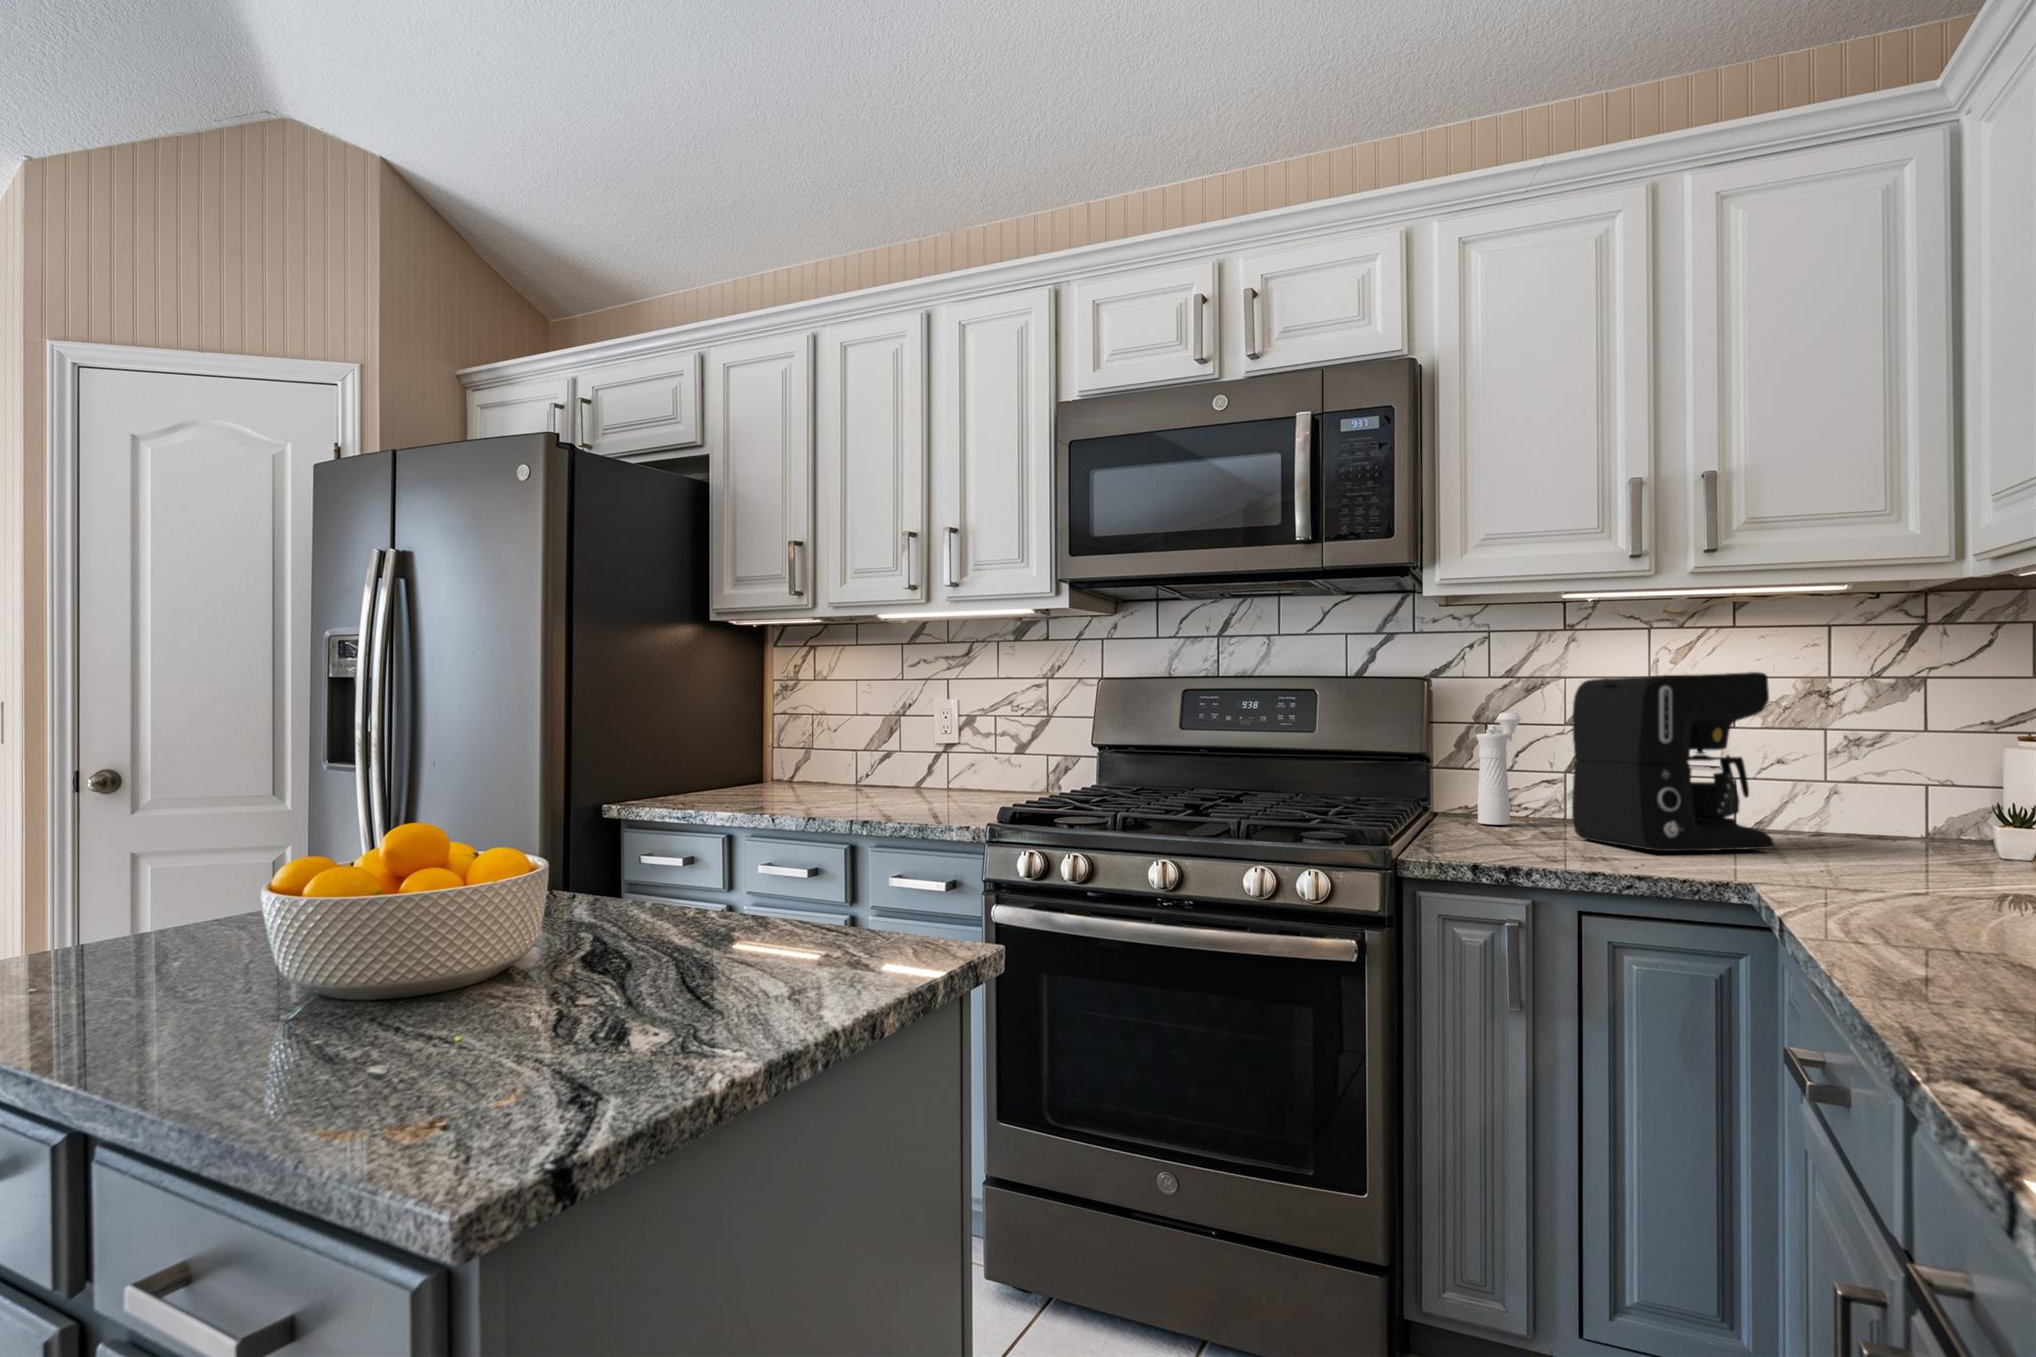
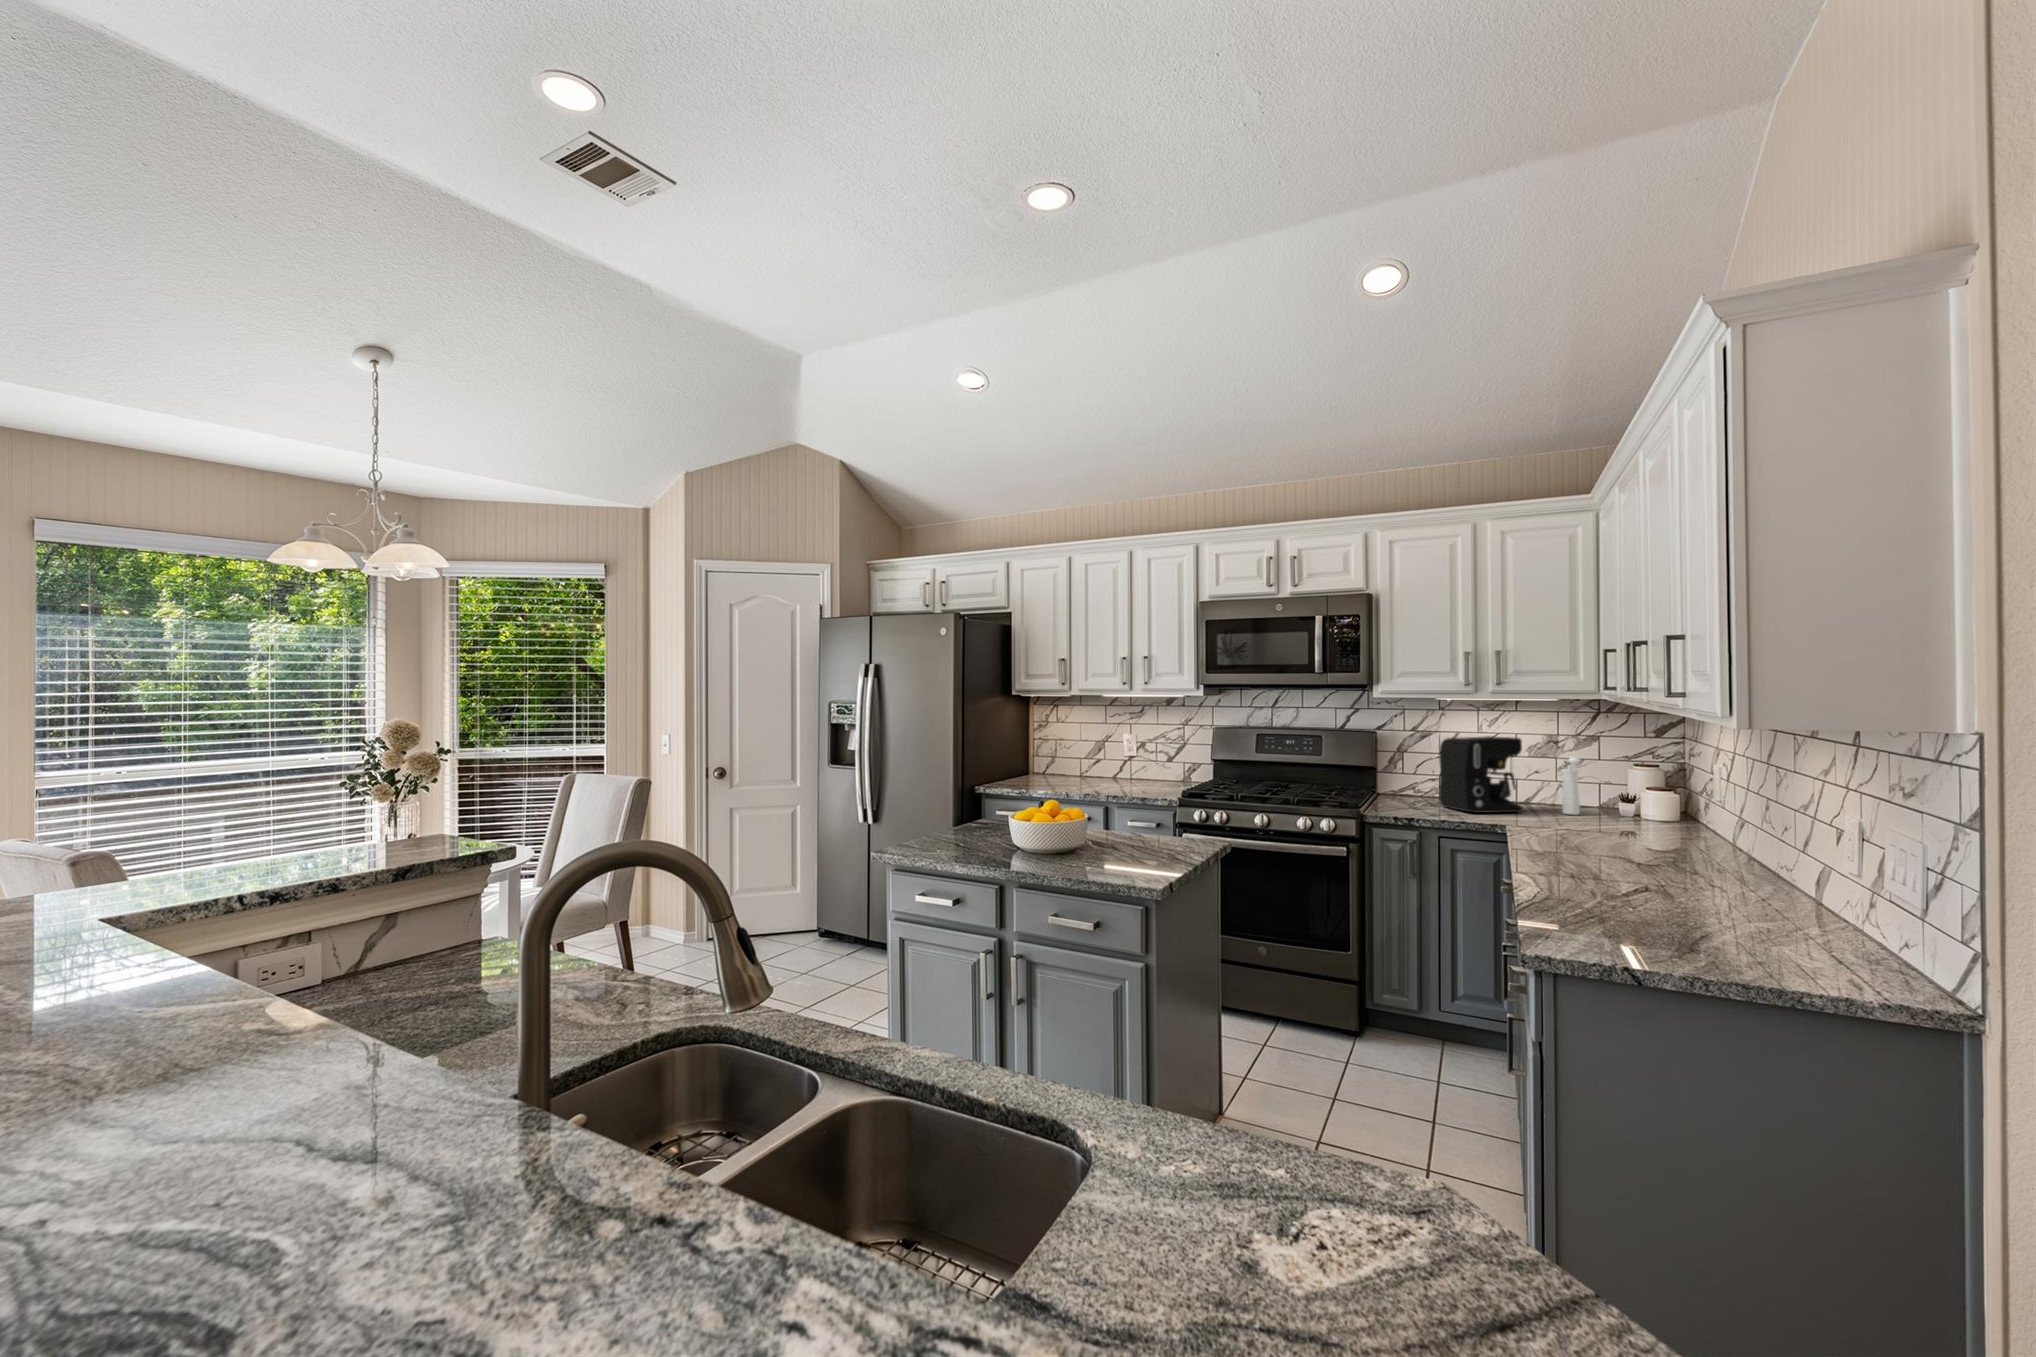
pepper mill: present [1476,713,1521,825] -> present [1562,757,1581,815]

